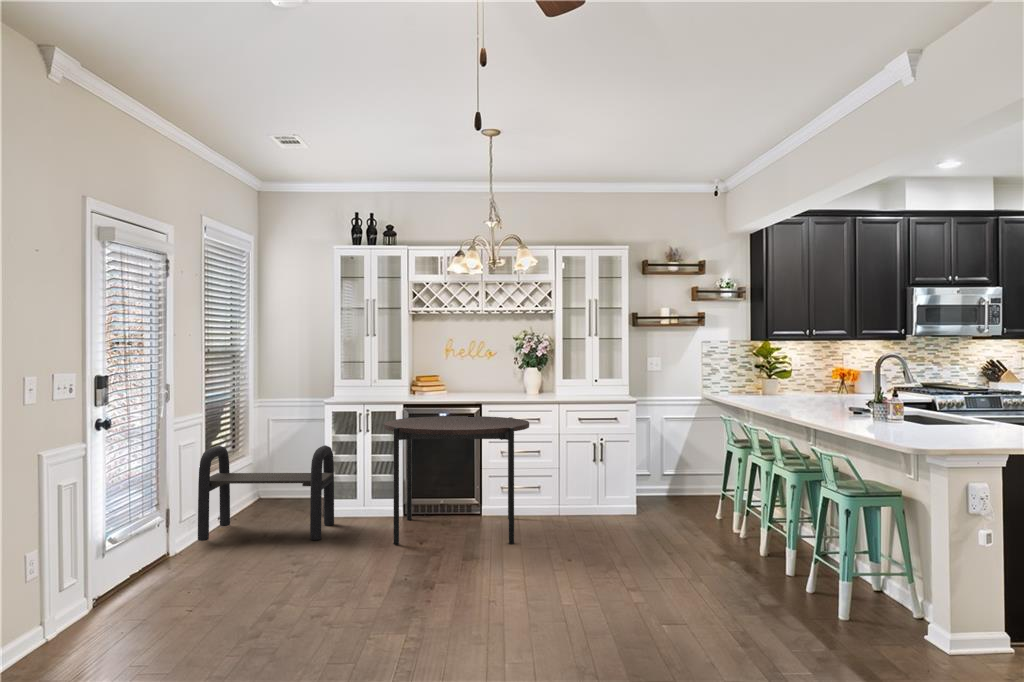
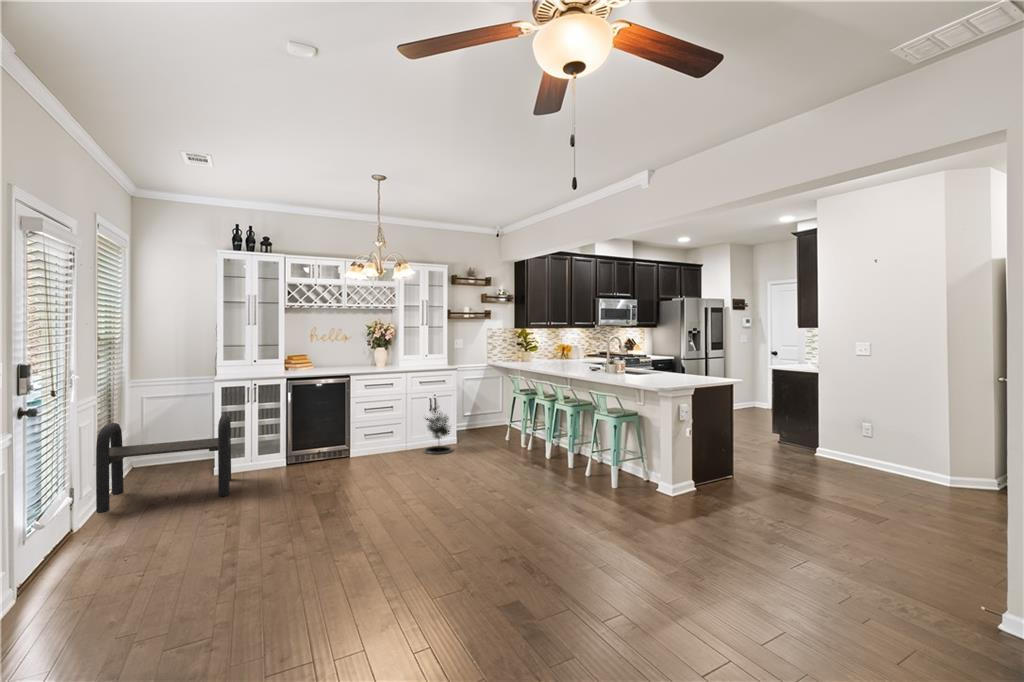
dining table: present [384,416,529,544] -> none [282,384,399,490]
potted tree: none [576,445,621,524] -> present [424,405,452,454]

